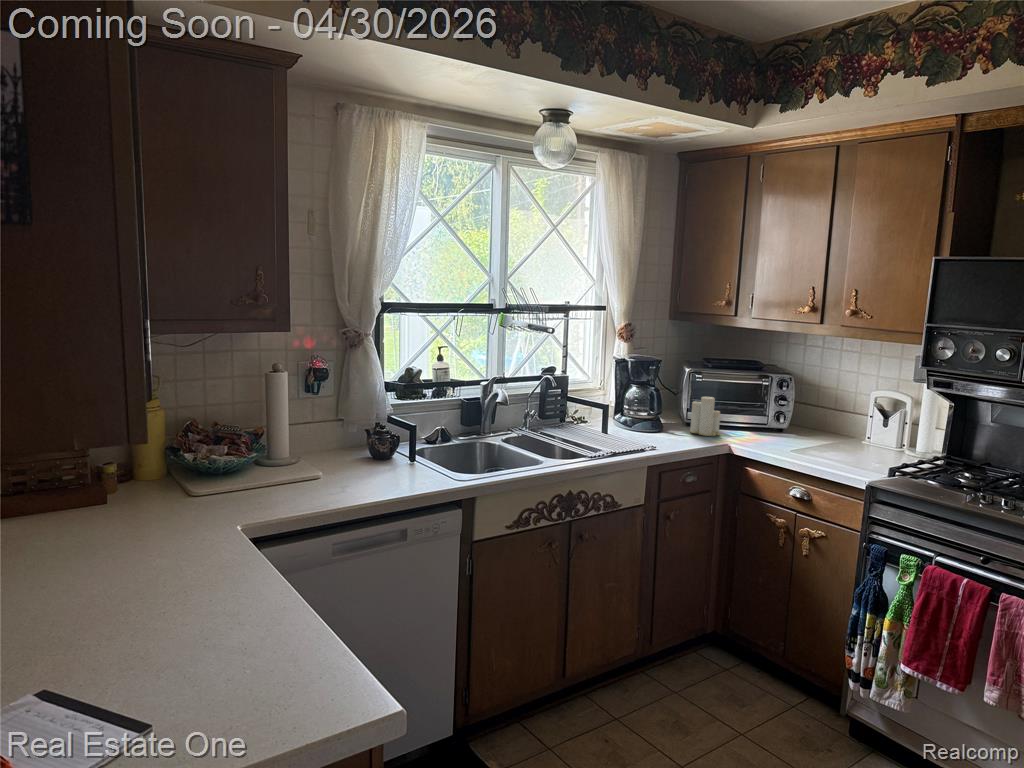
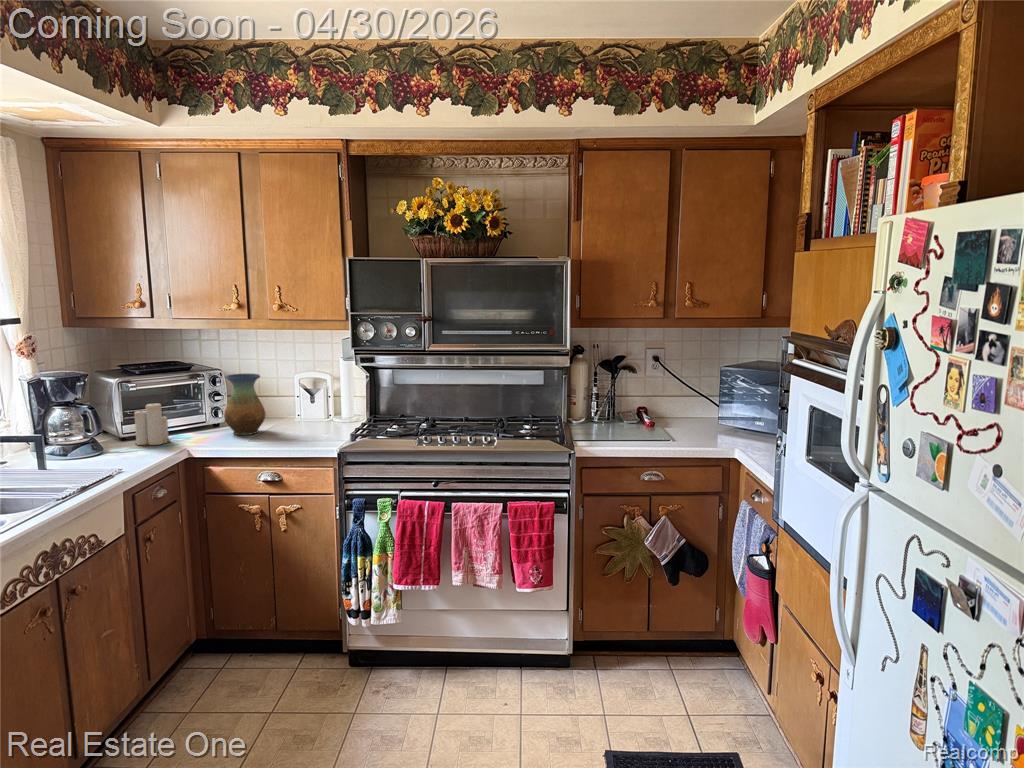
vase: none [775,380,819,445] -> present [224,374,266,435]

